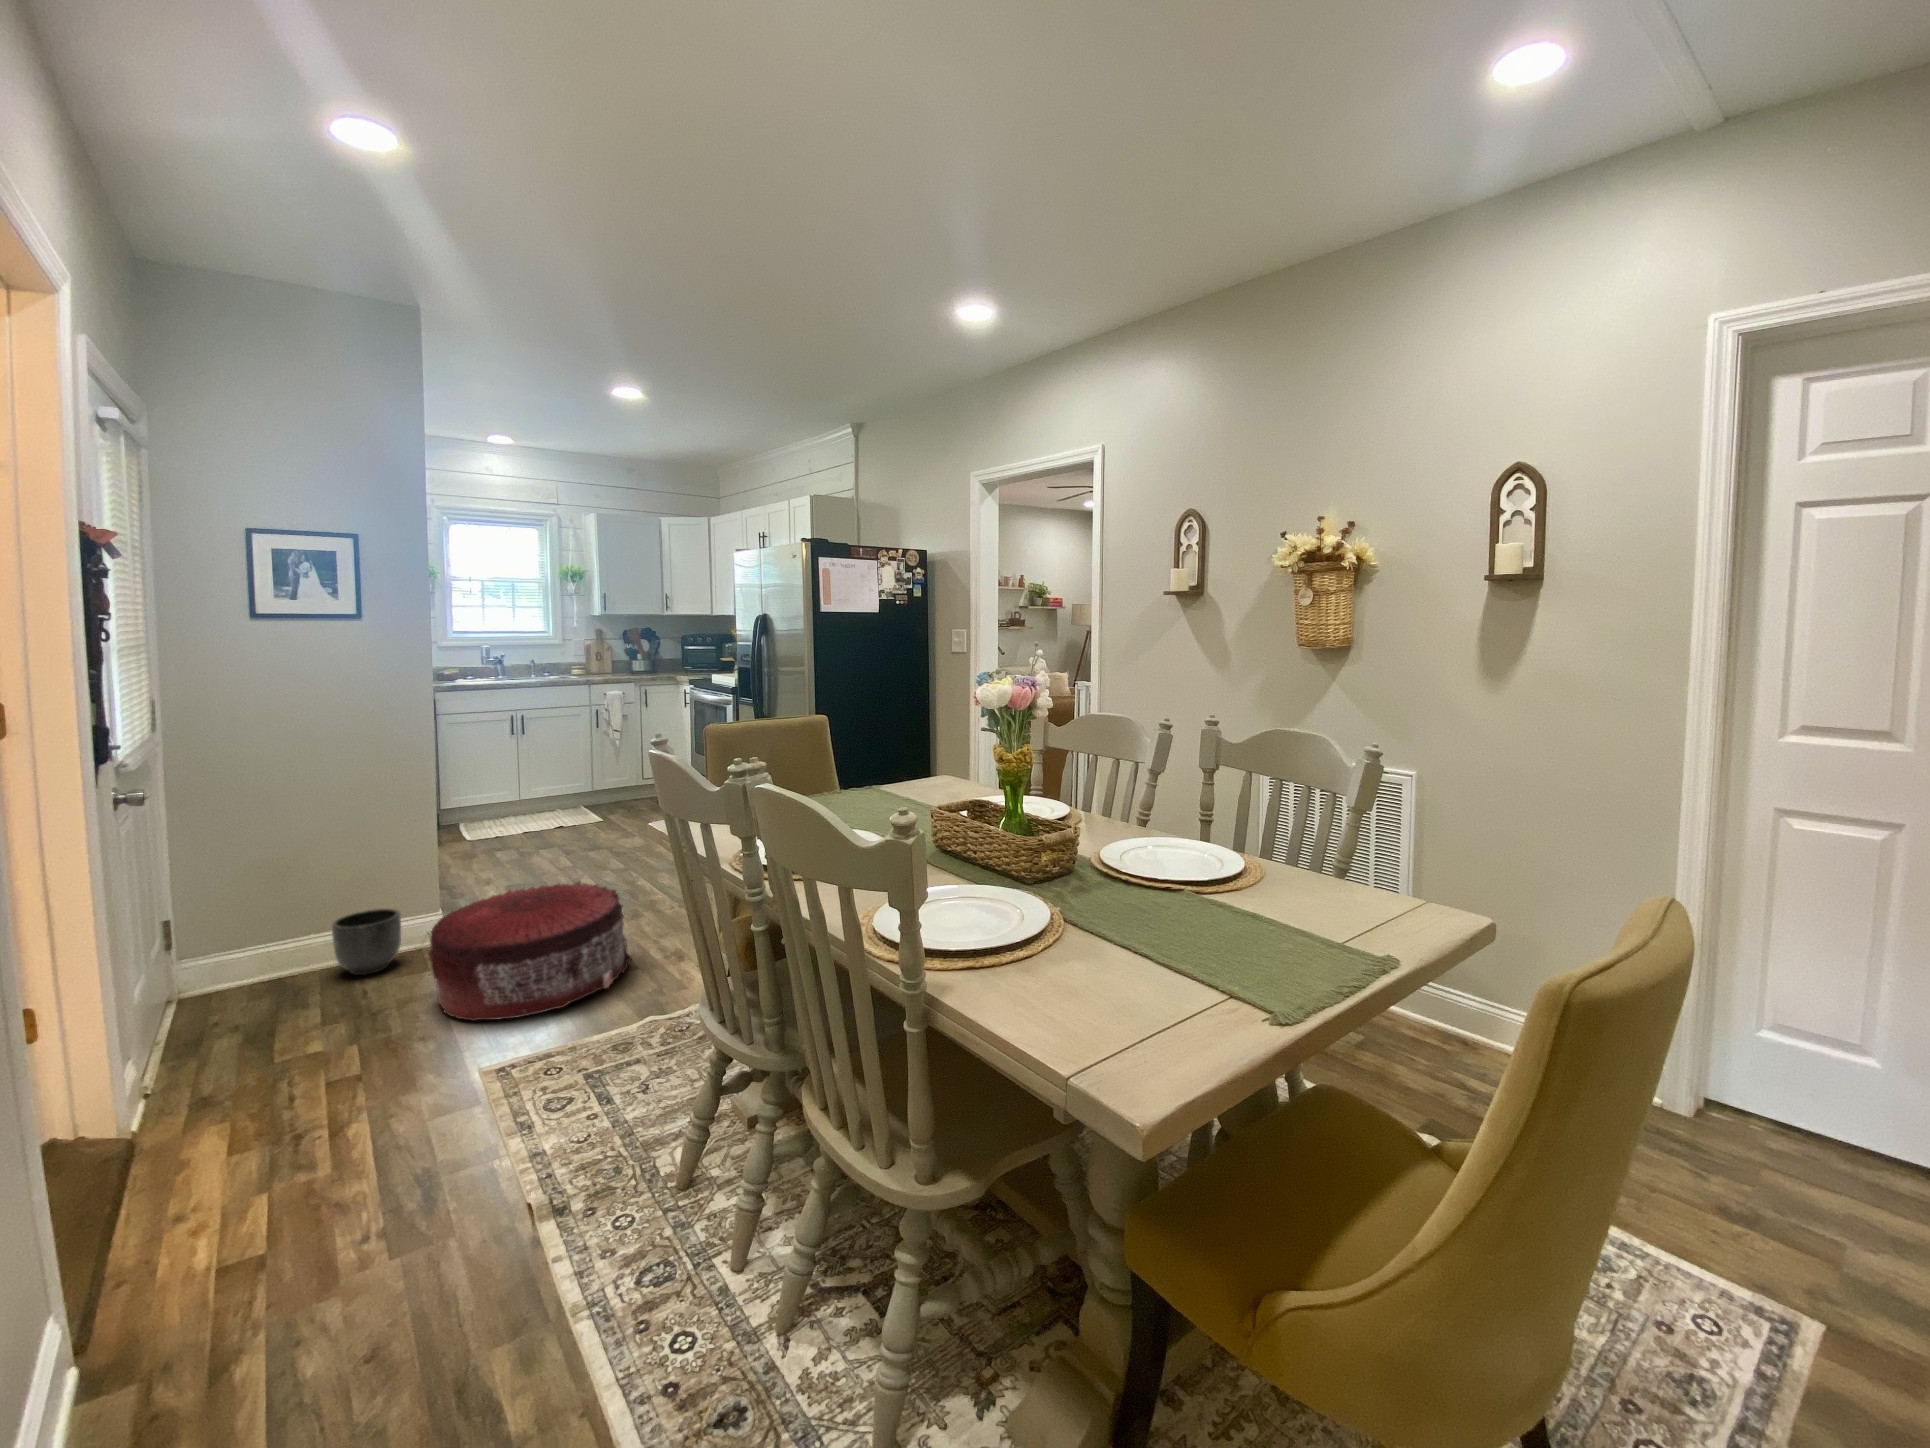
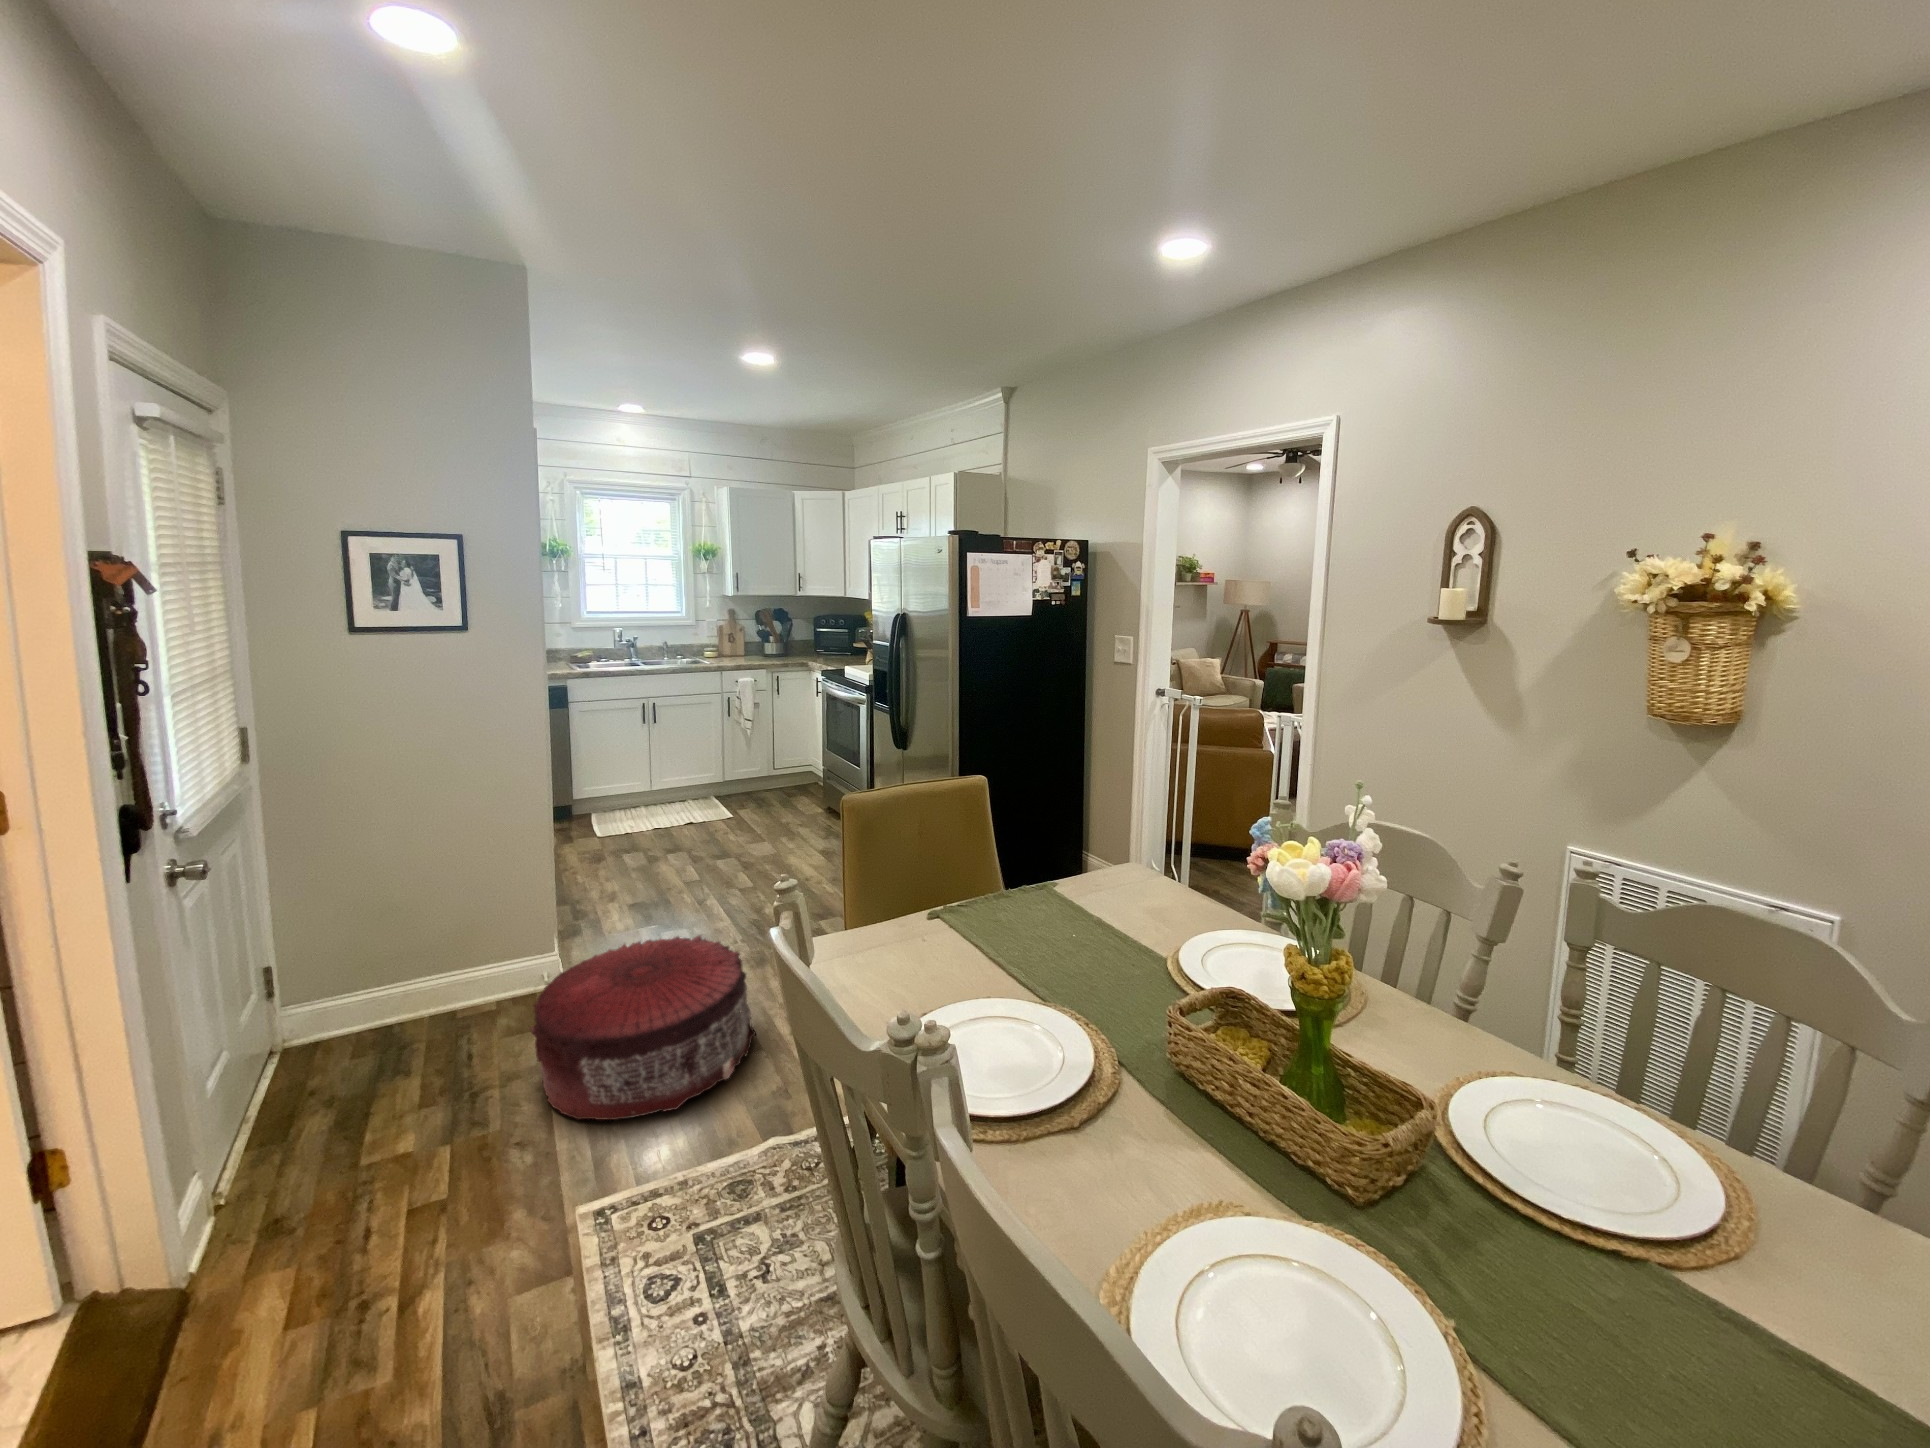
planter: present [332,909,401,975] -> none [440,951,513,1028]

